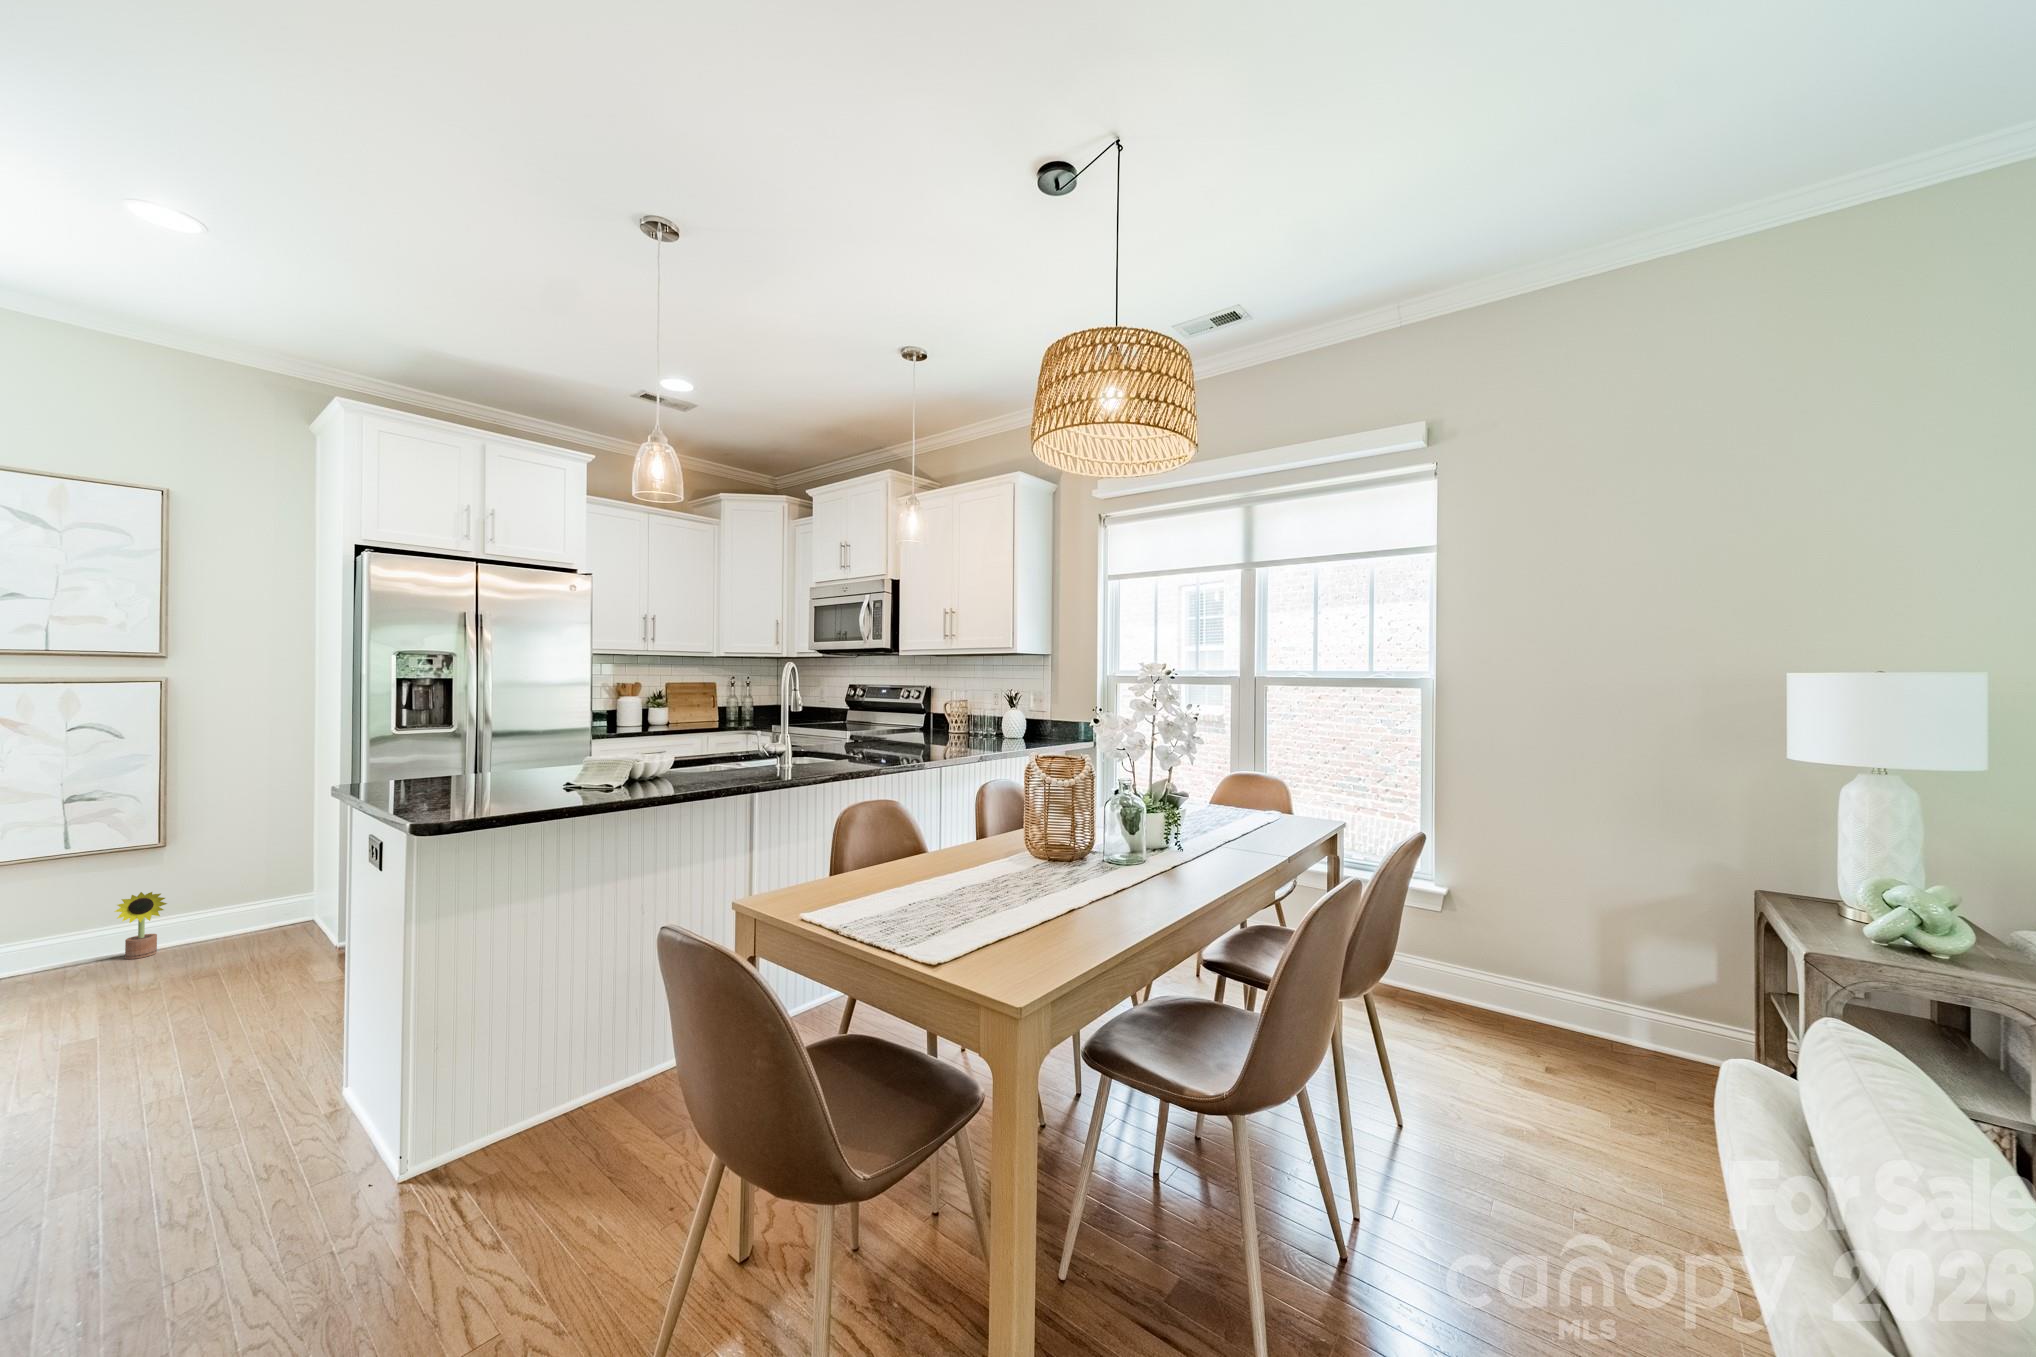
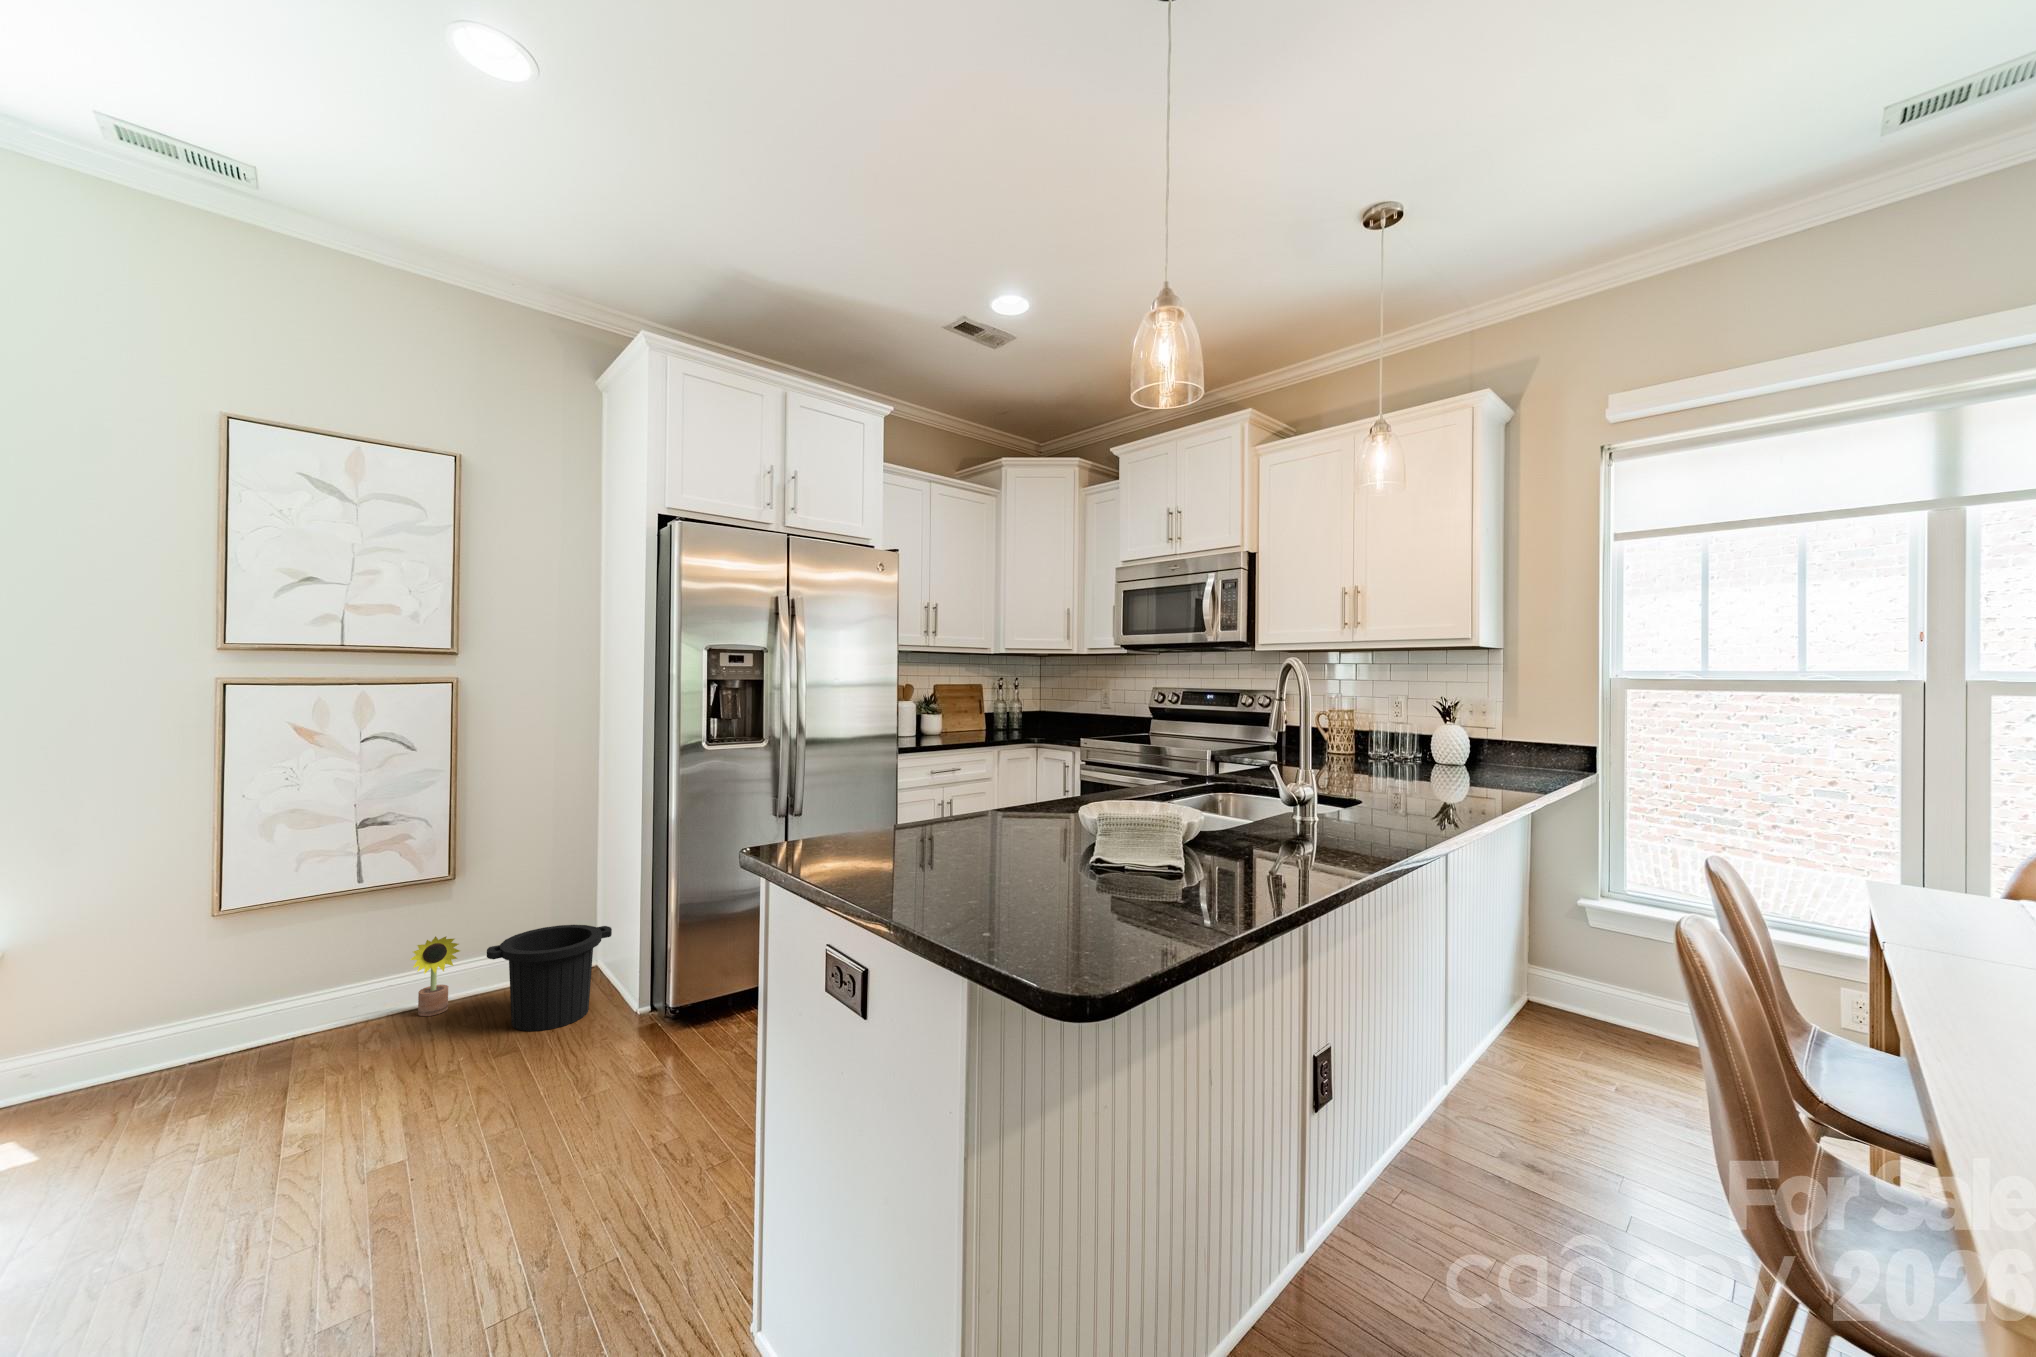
trash can: none [187,879,317,963] -> present [487,925,612,1031]

